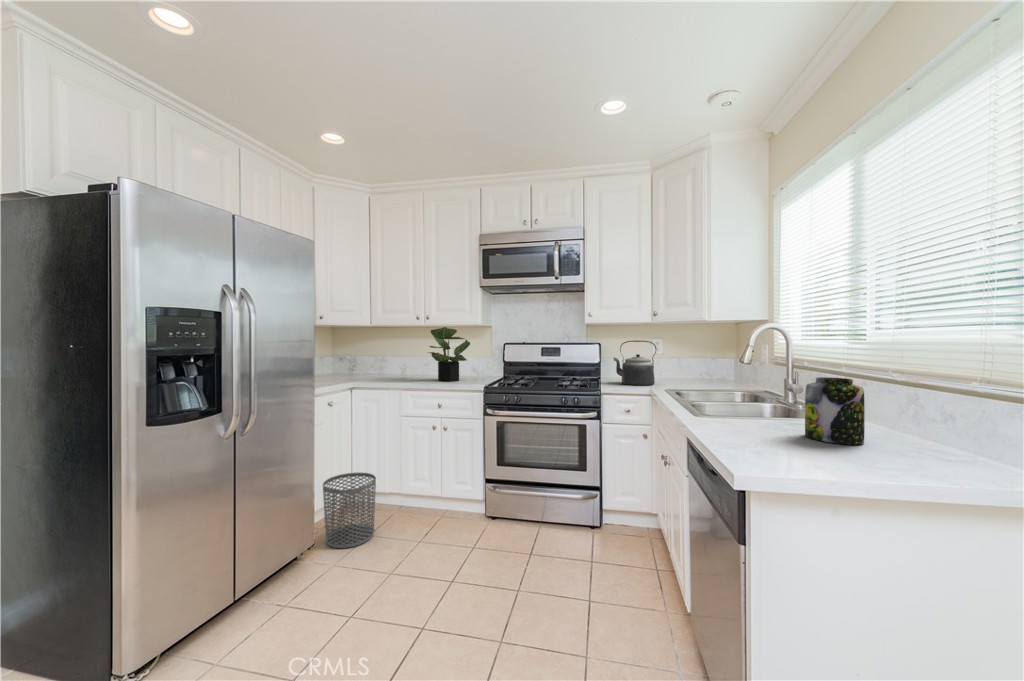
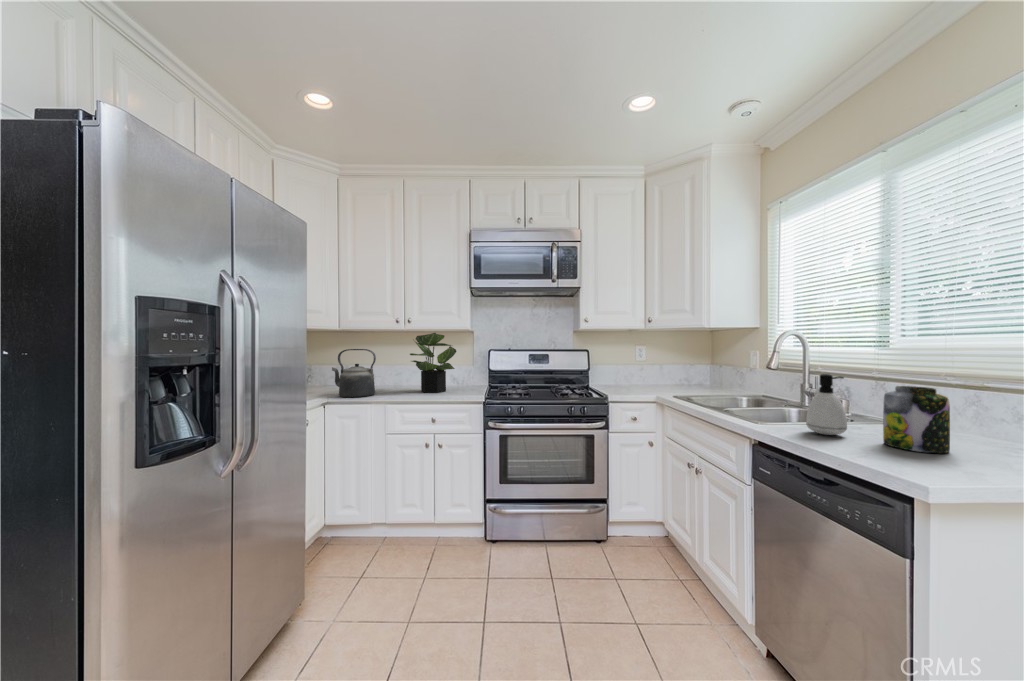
kettle: present [614,340,656,385] -> present [332,349,376,398]
soap dispenser: none [743,365,780,426] -> present [806,374,847,435]
waste bin: present [323,473,376,548] -> none [302,505,366,601]

